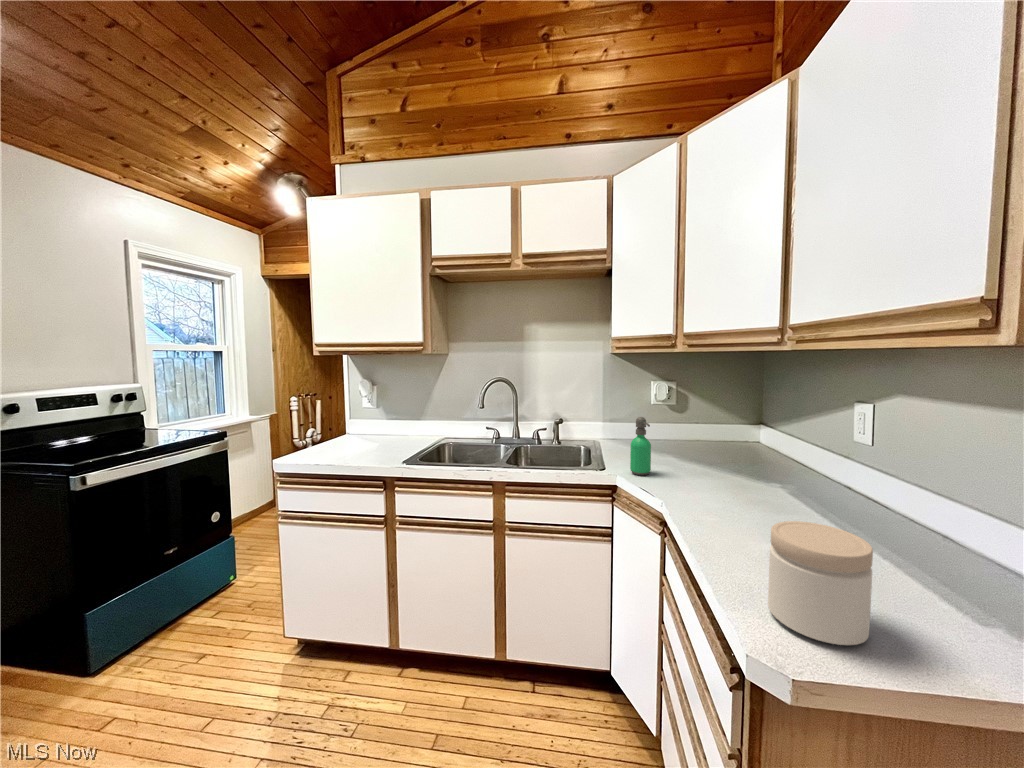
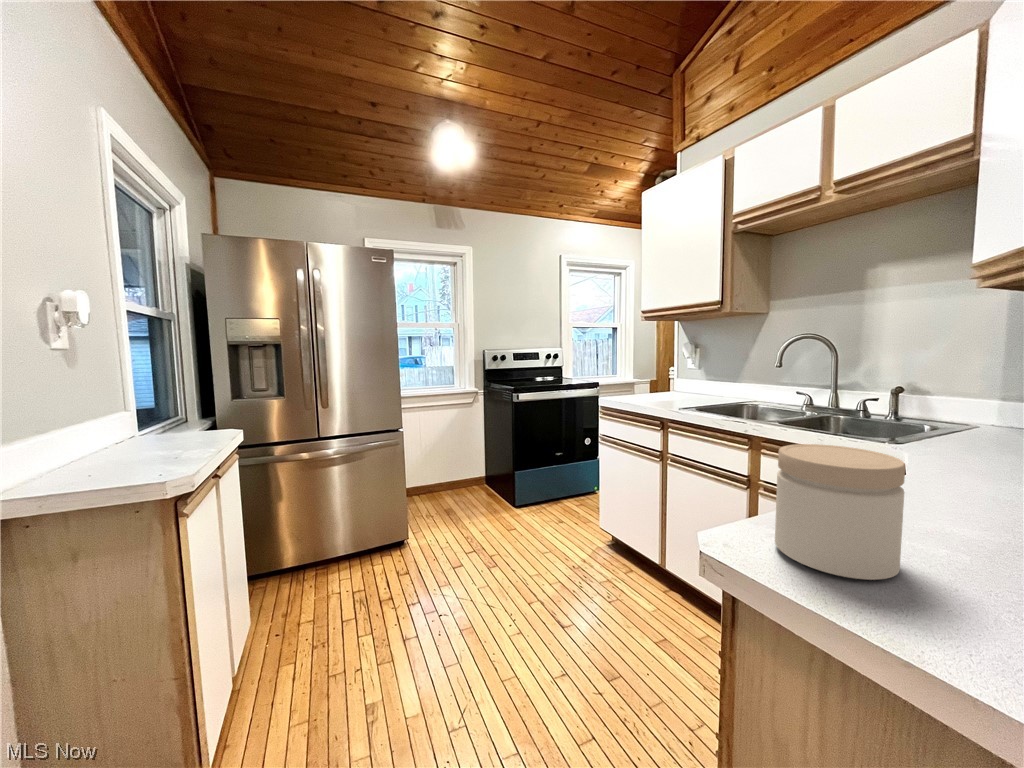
soap dispenser: present [630,417,651,475] -> none [937,372,981,457]

